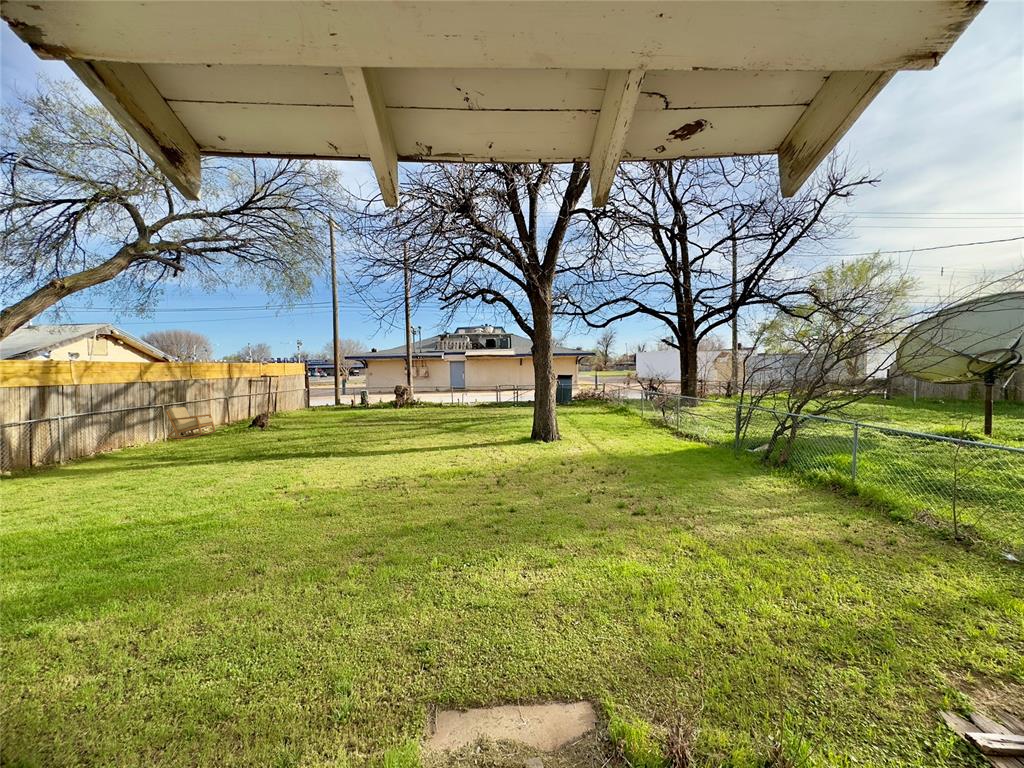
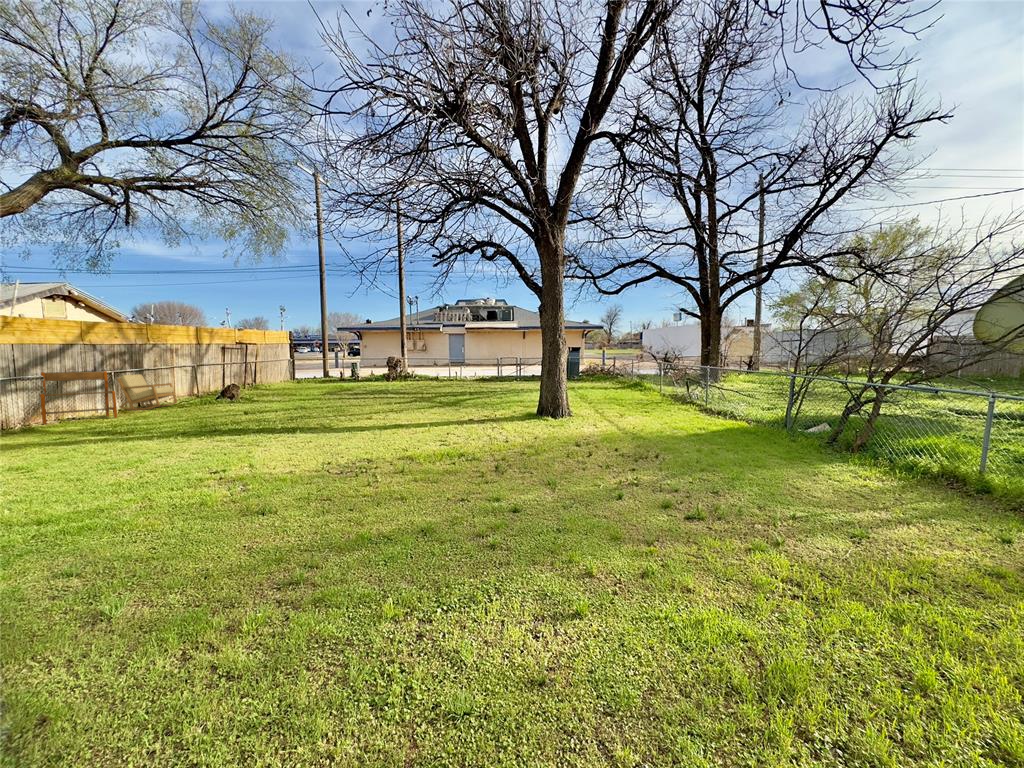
bench: none [107,405,171,452] -> present [39,371,117,424]

